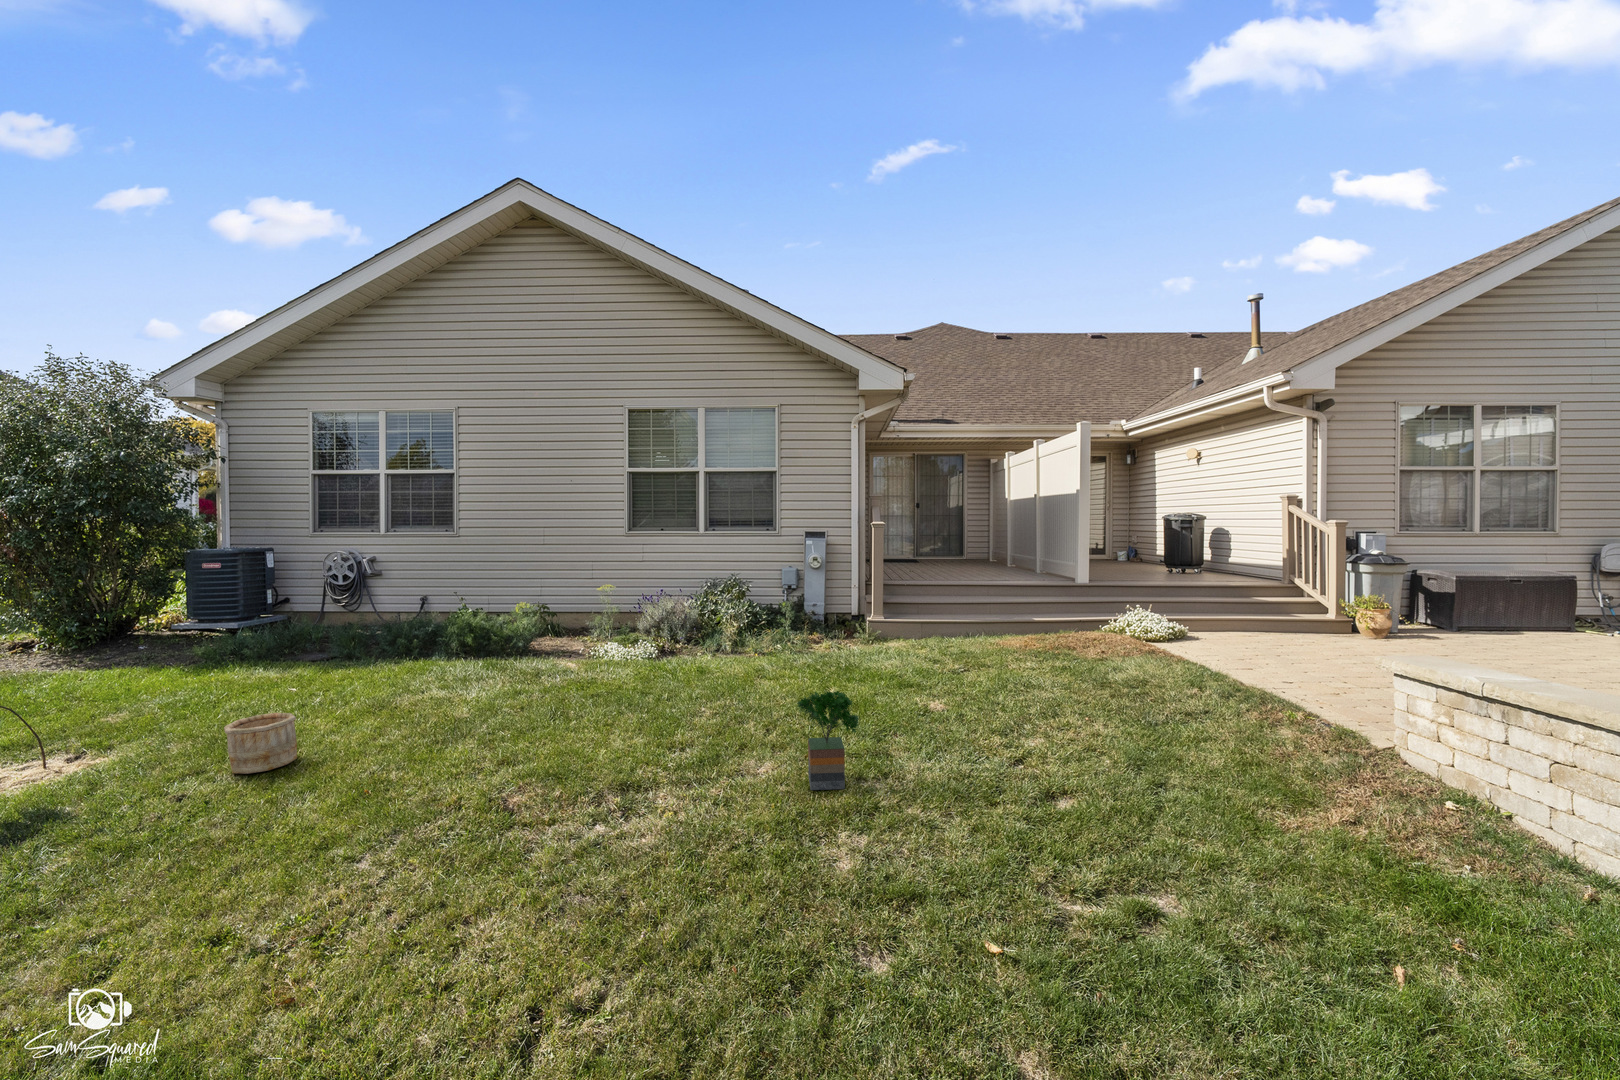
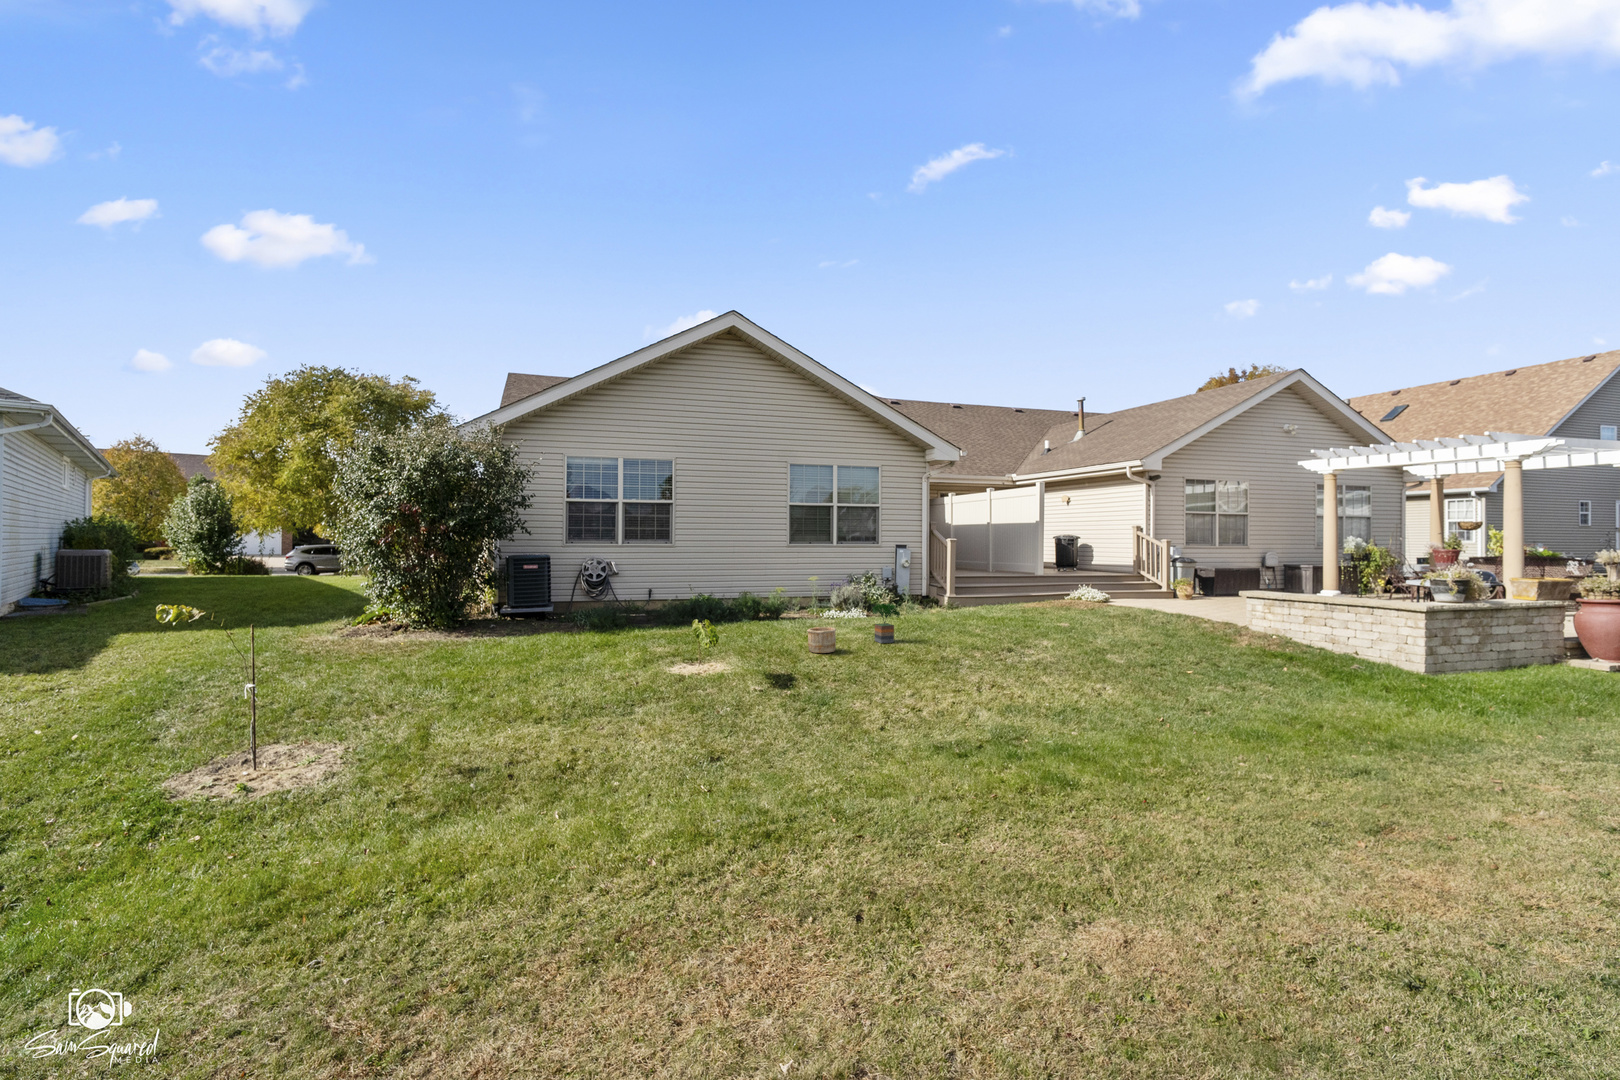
potted tree: present [797,691,860,790] -> present [873,604,900,643]

